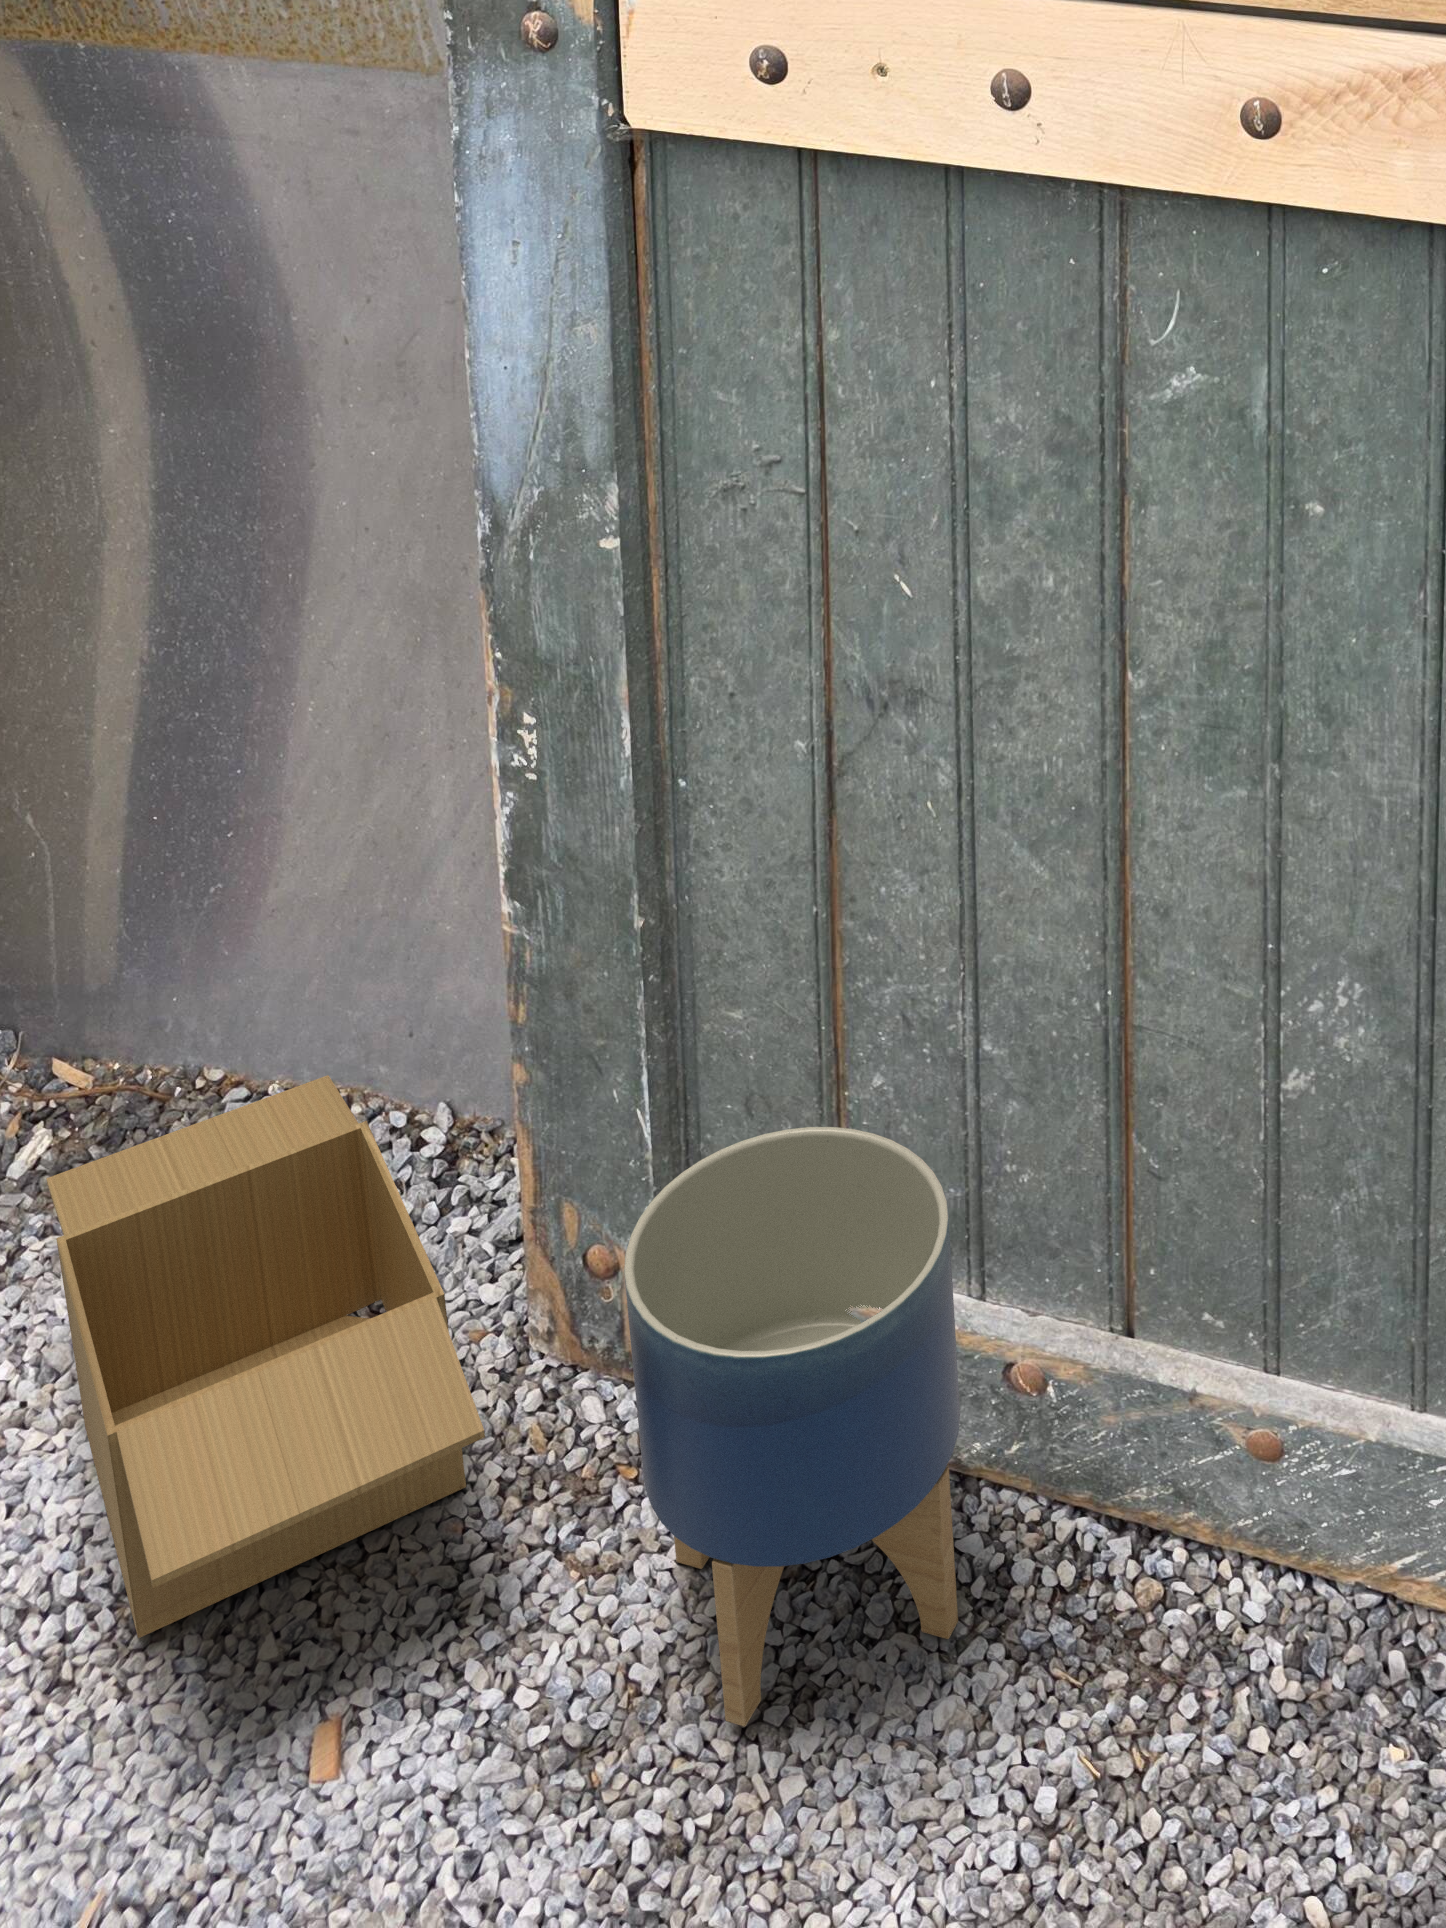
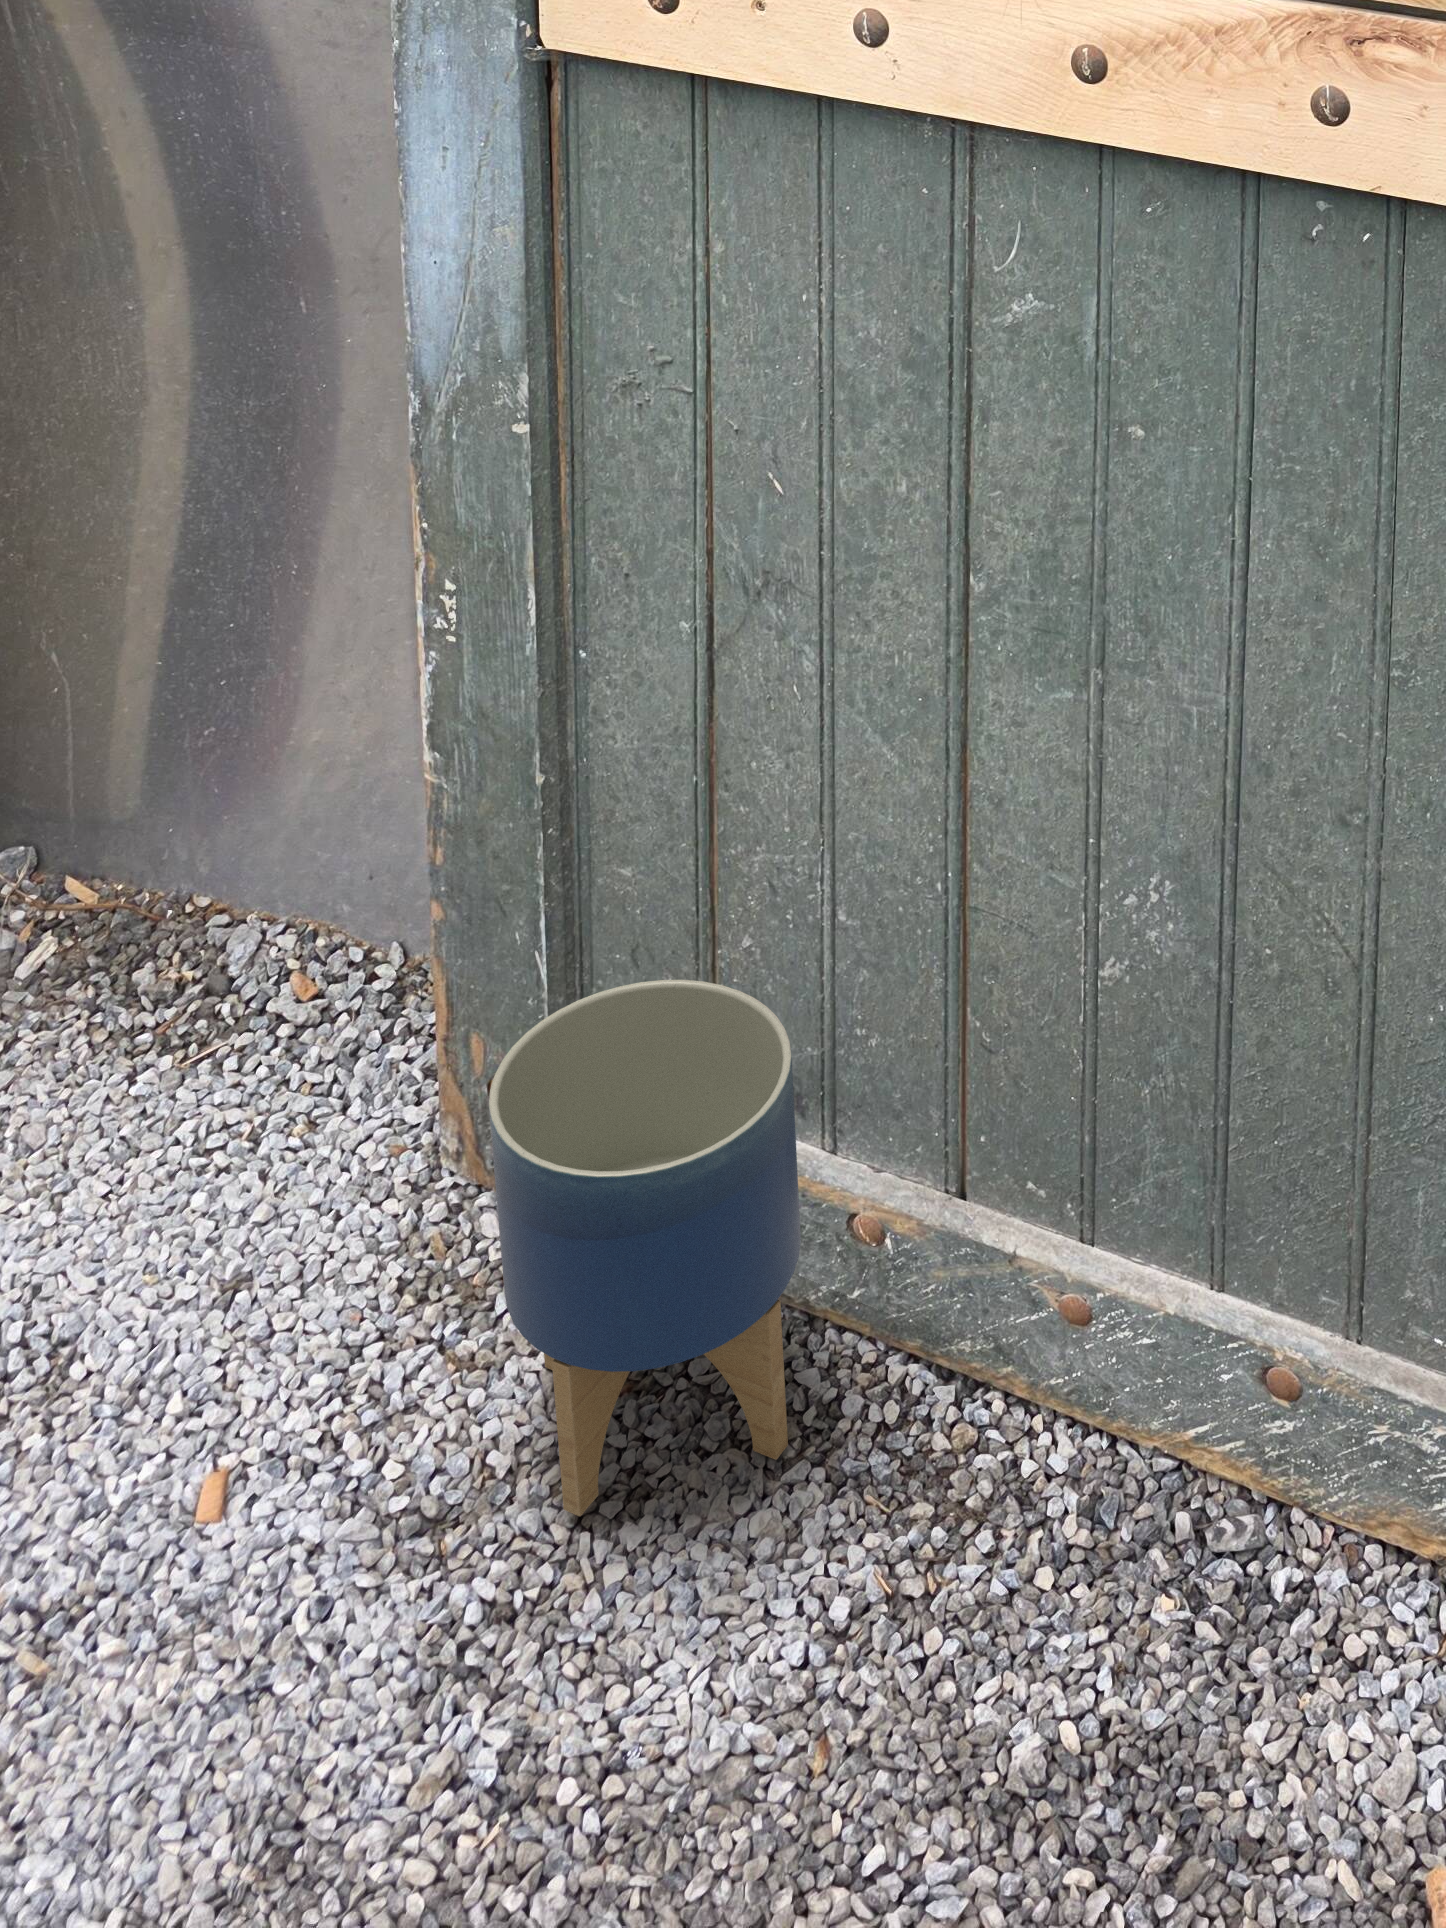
cardboard box: present [47,1075,485,1638] -> none [25,905,371,1385]

